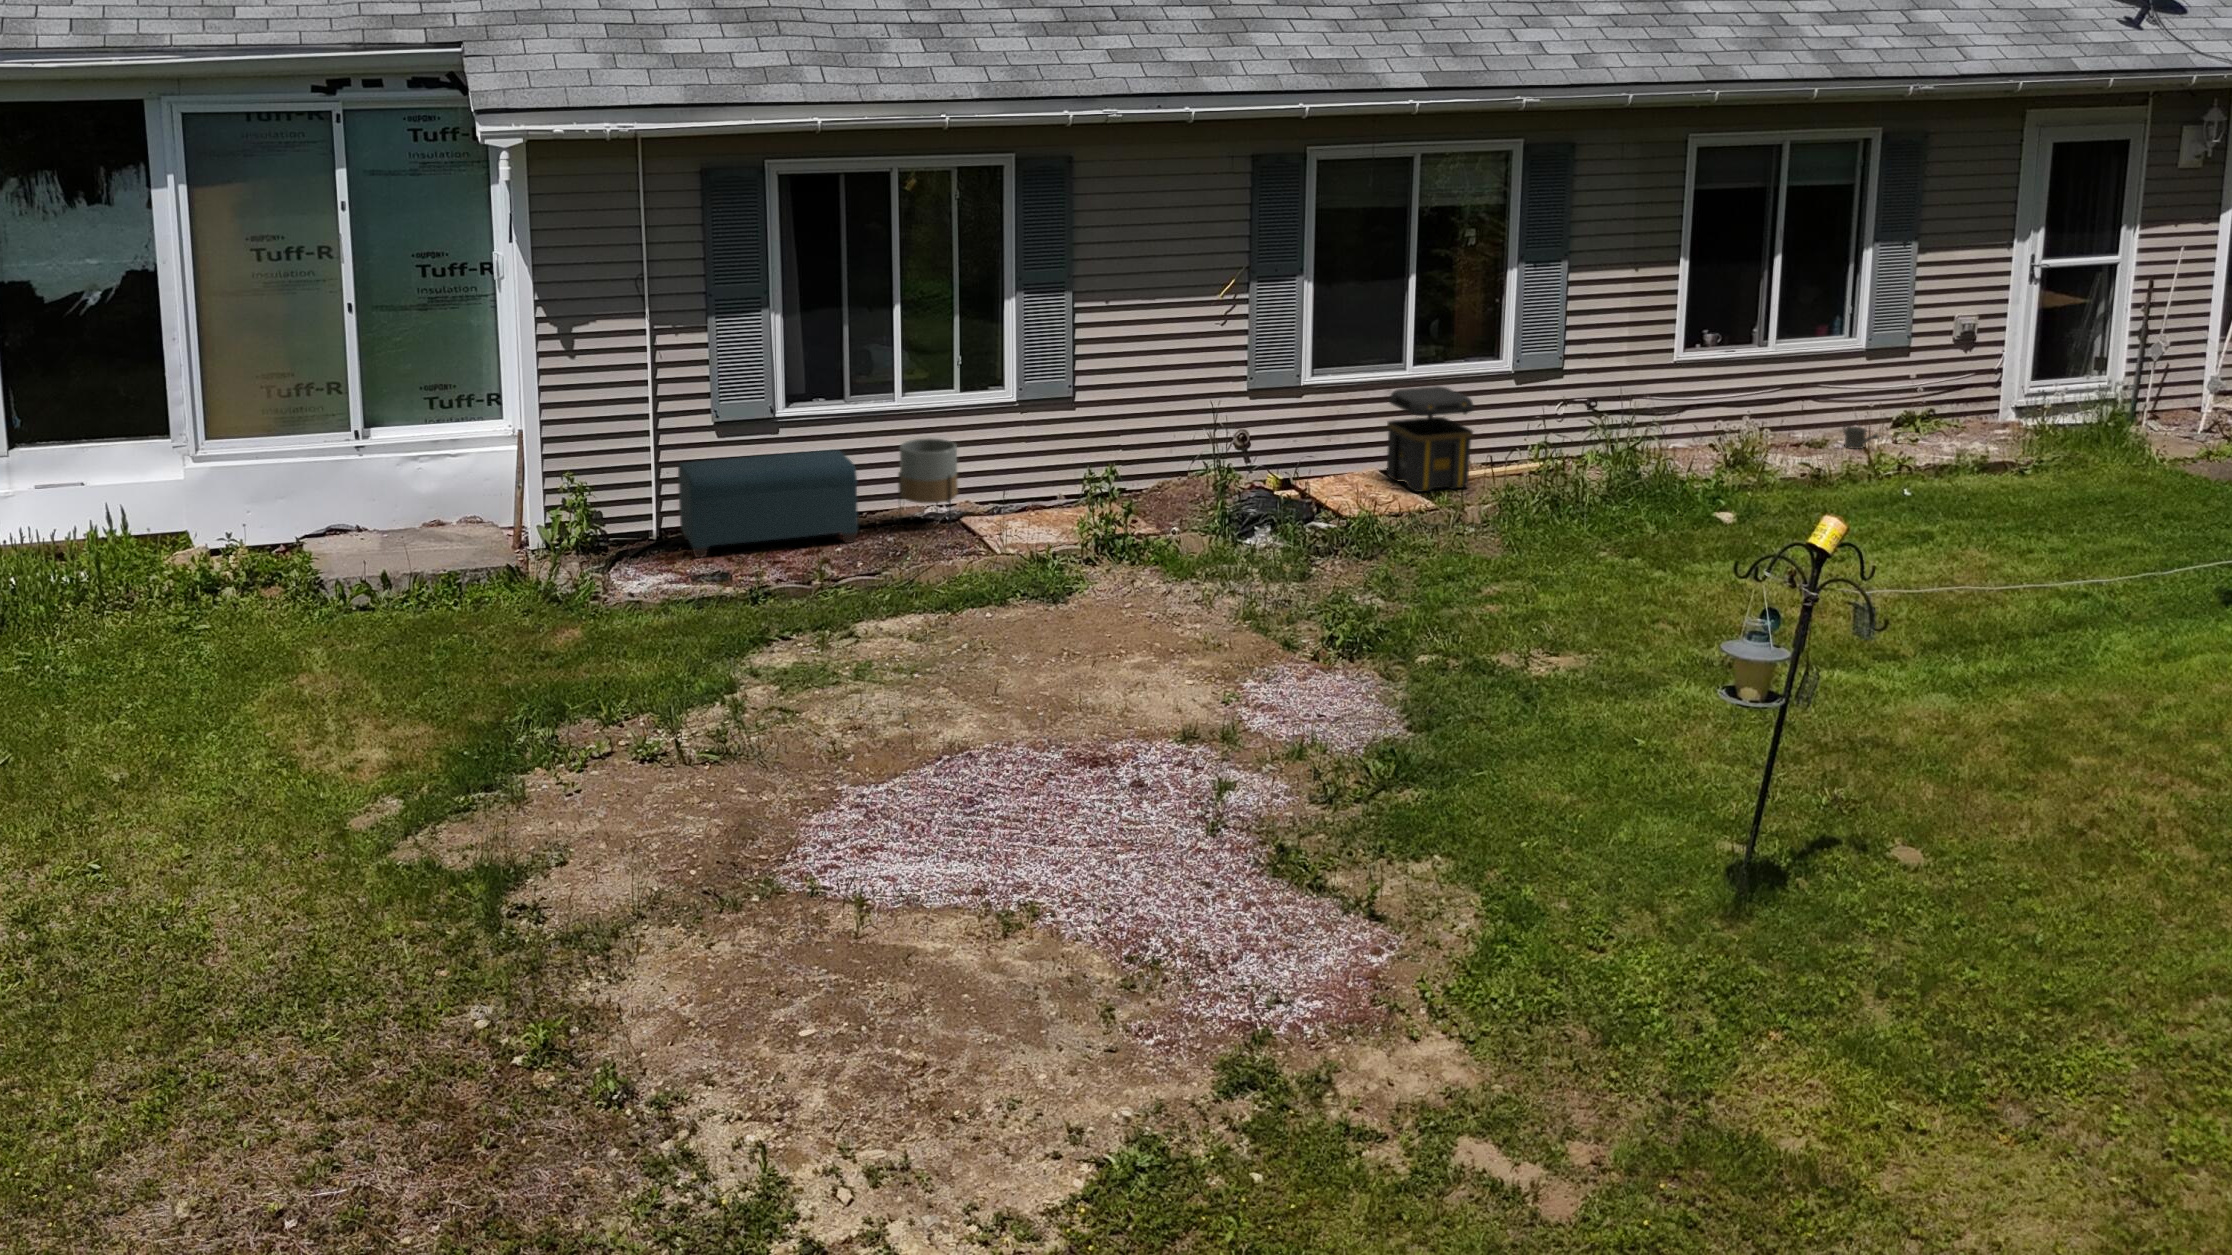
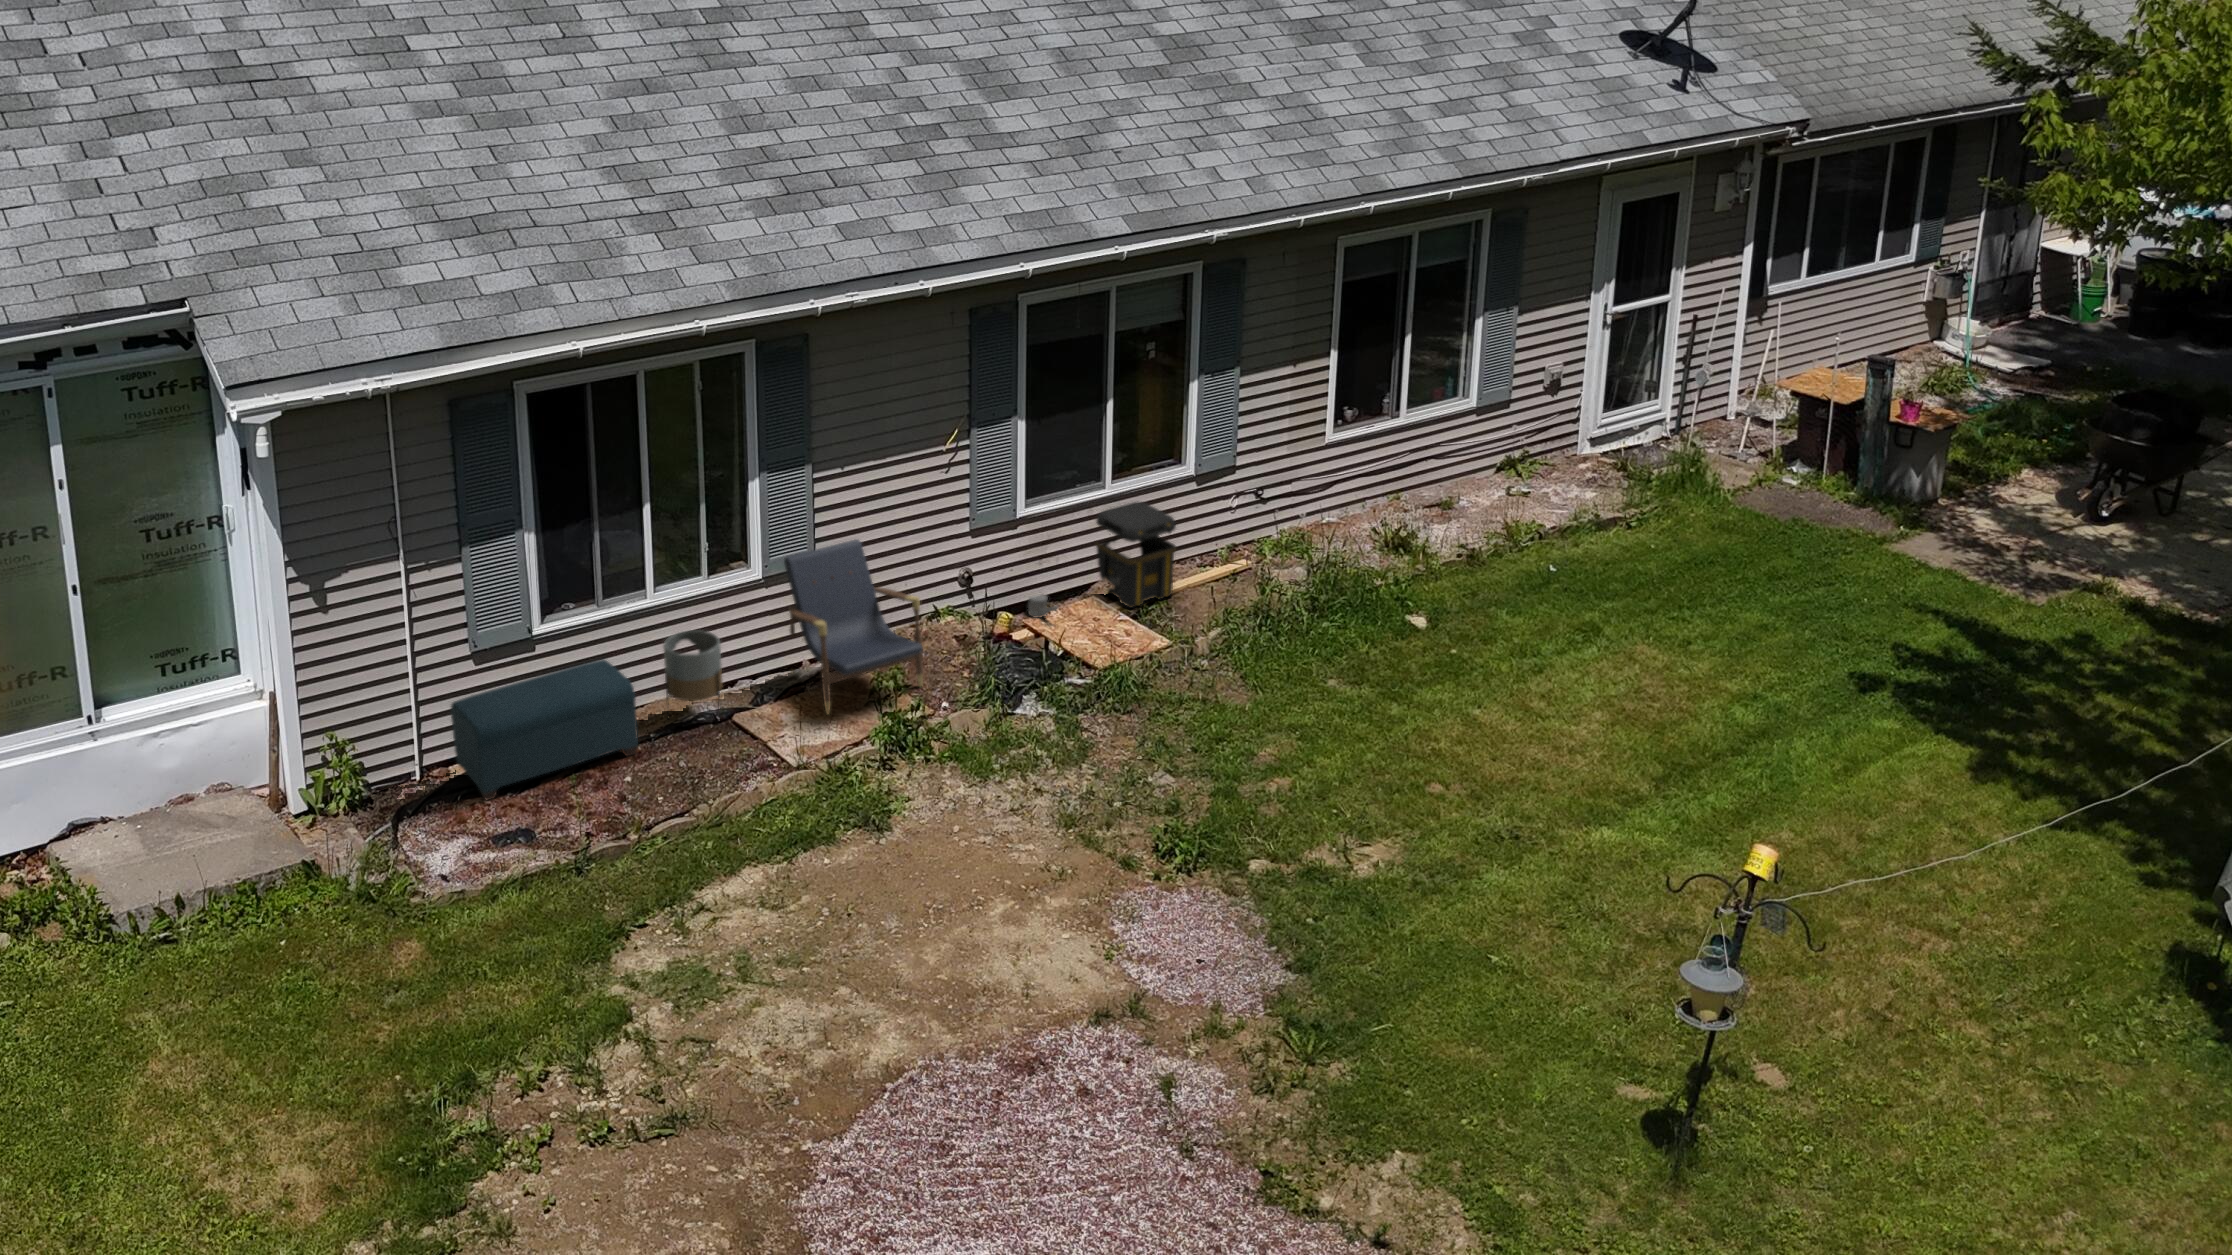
lounge chair: none [1037,374,1168,535] -> present [784,540,923,715]
watering can: present [1843,425,1879,449] -> present [1028,594,1058,618]

